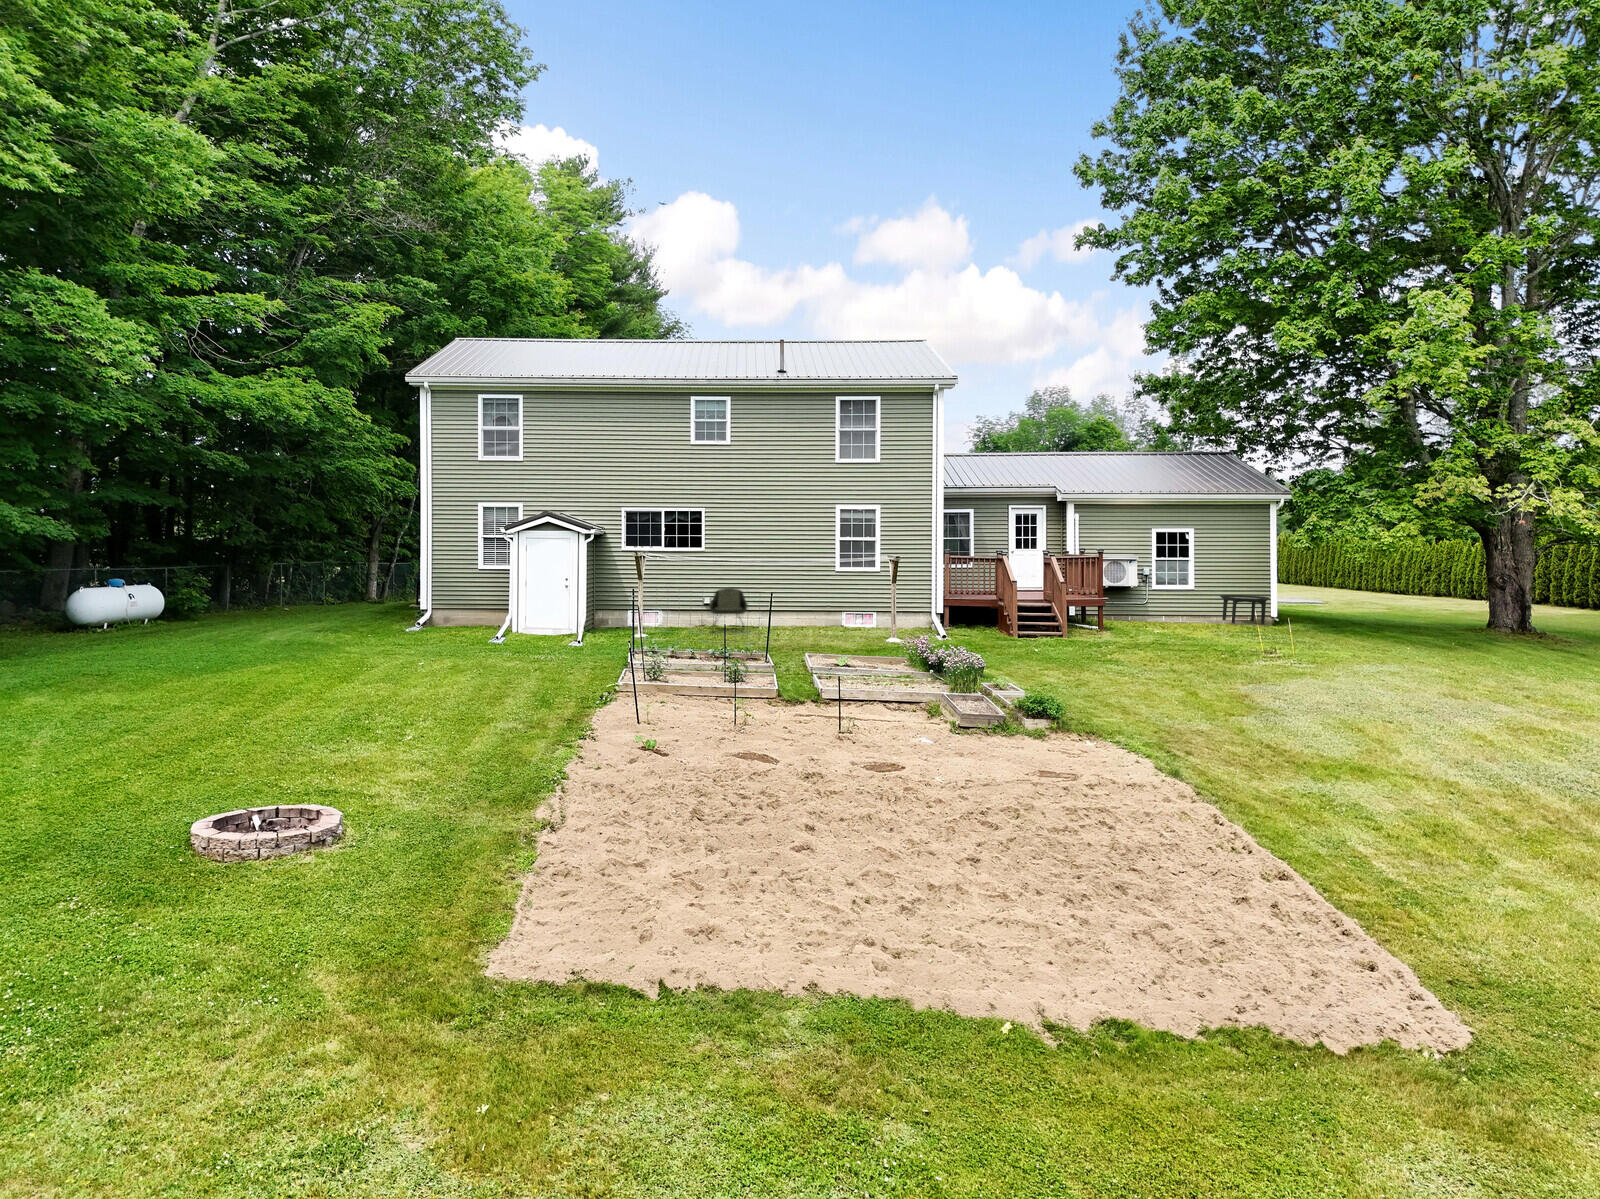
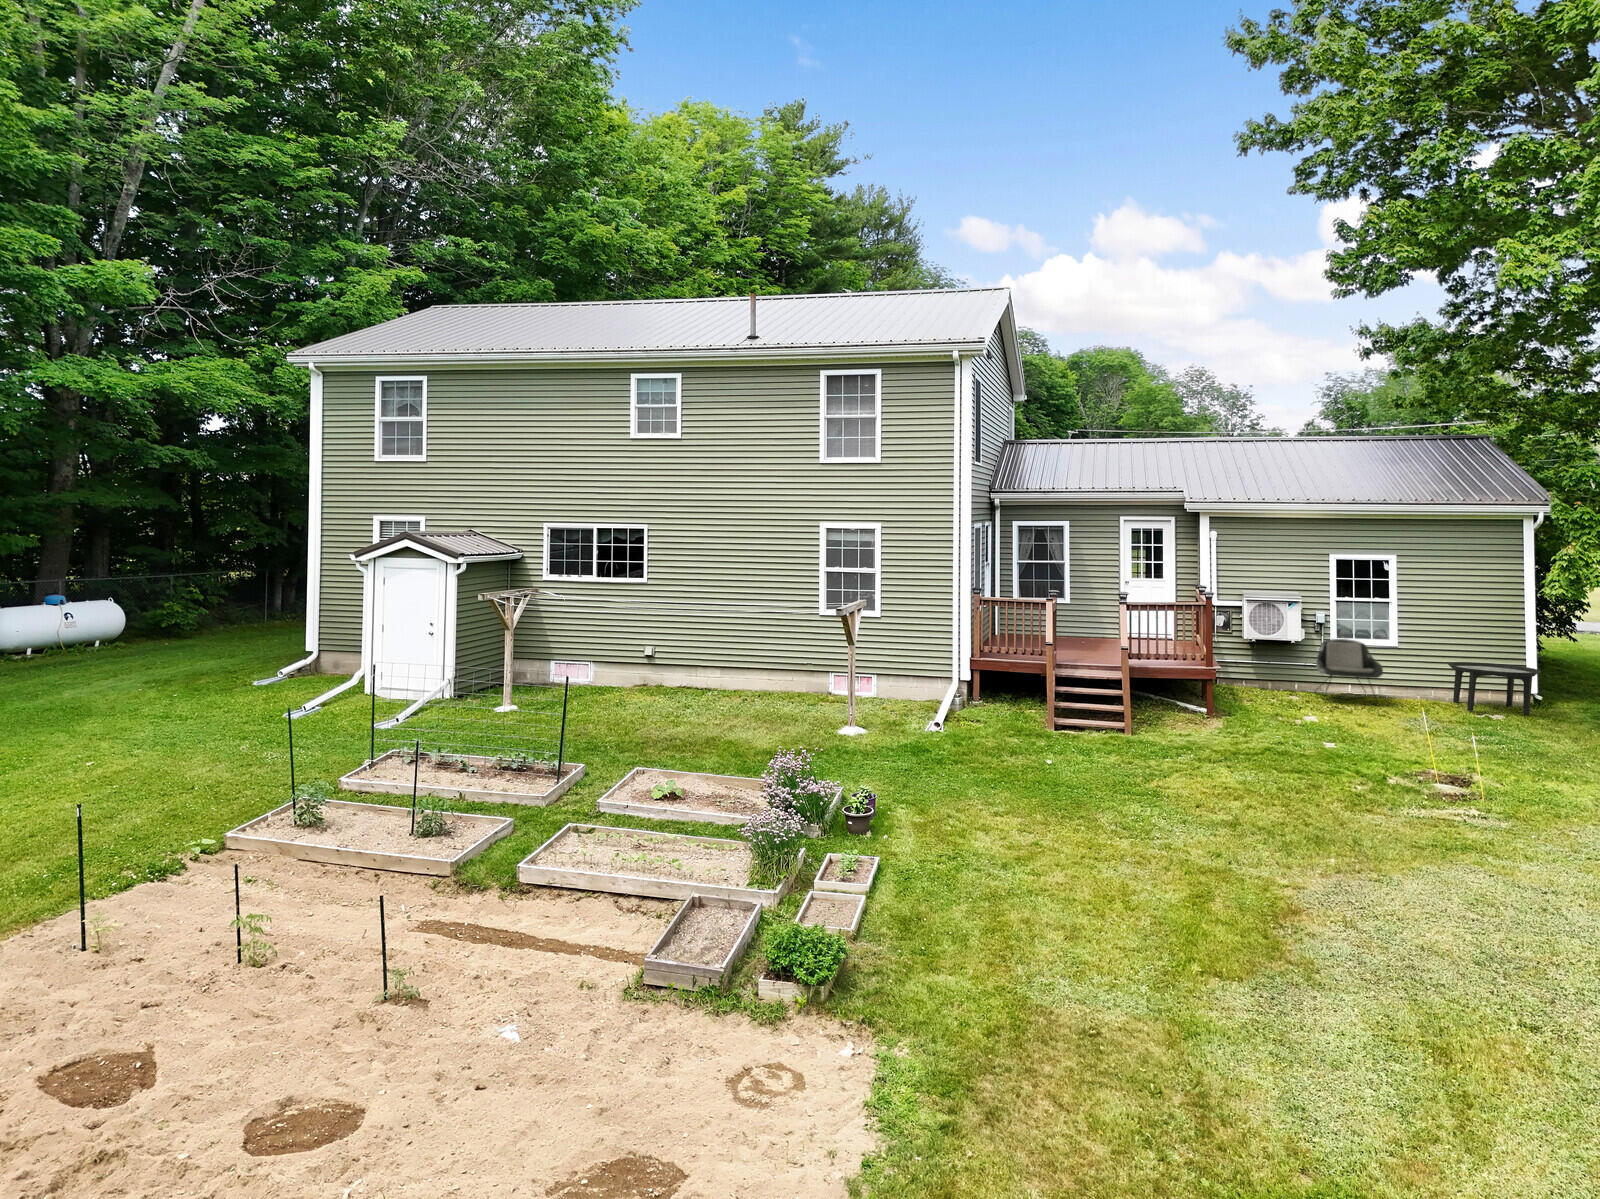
lounge chair: present [709,588,748,632] -> present [1316,639,1383,705]

